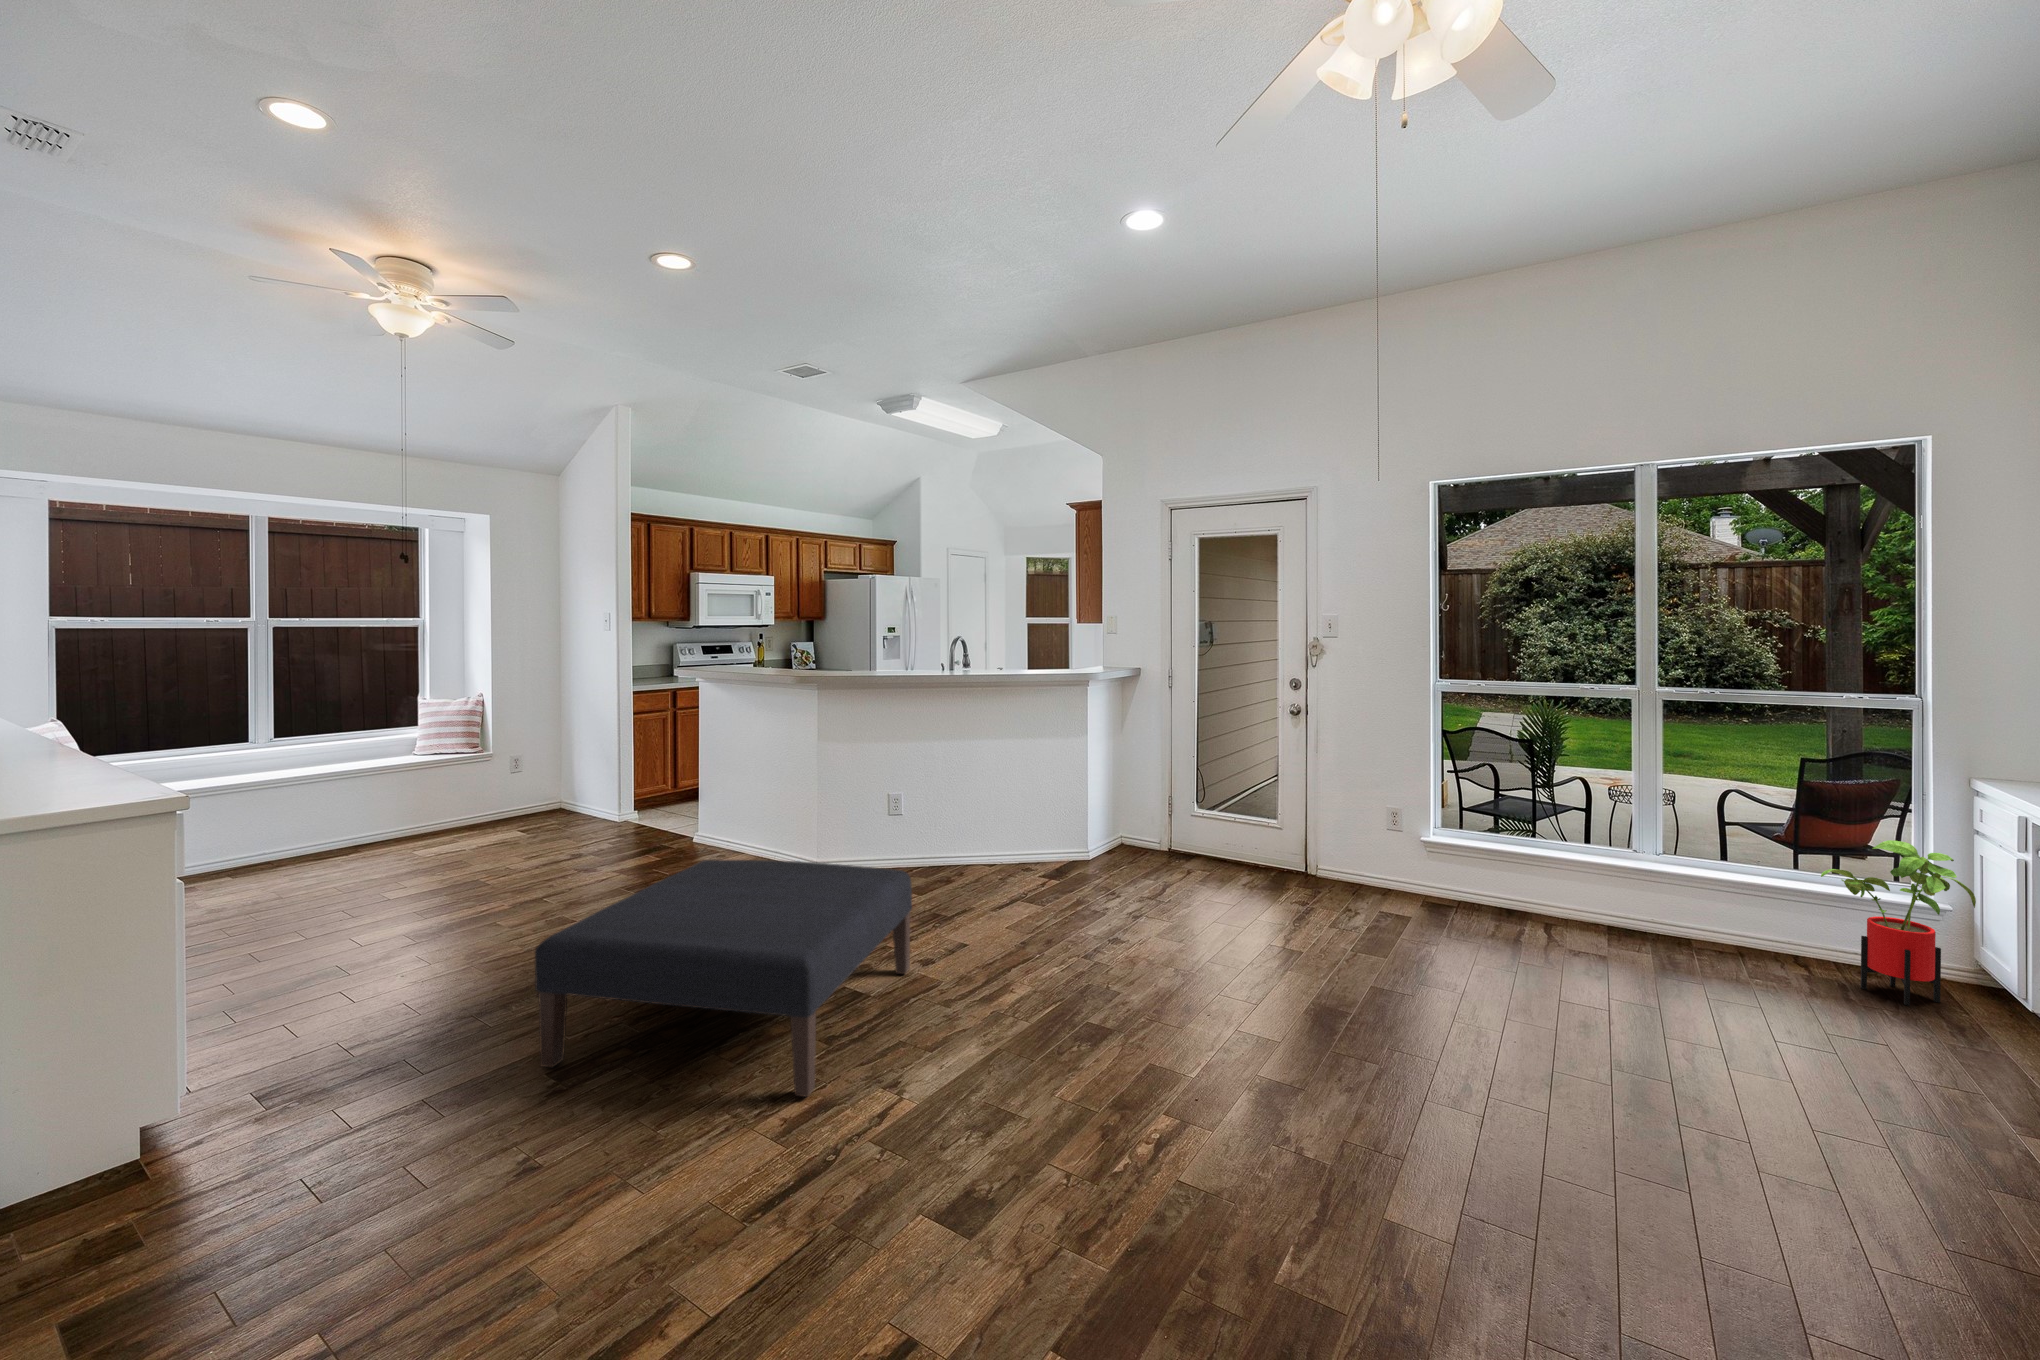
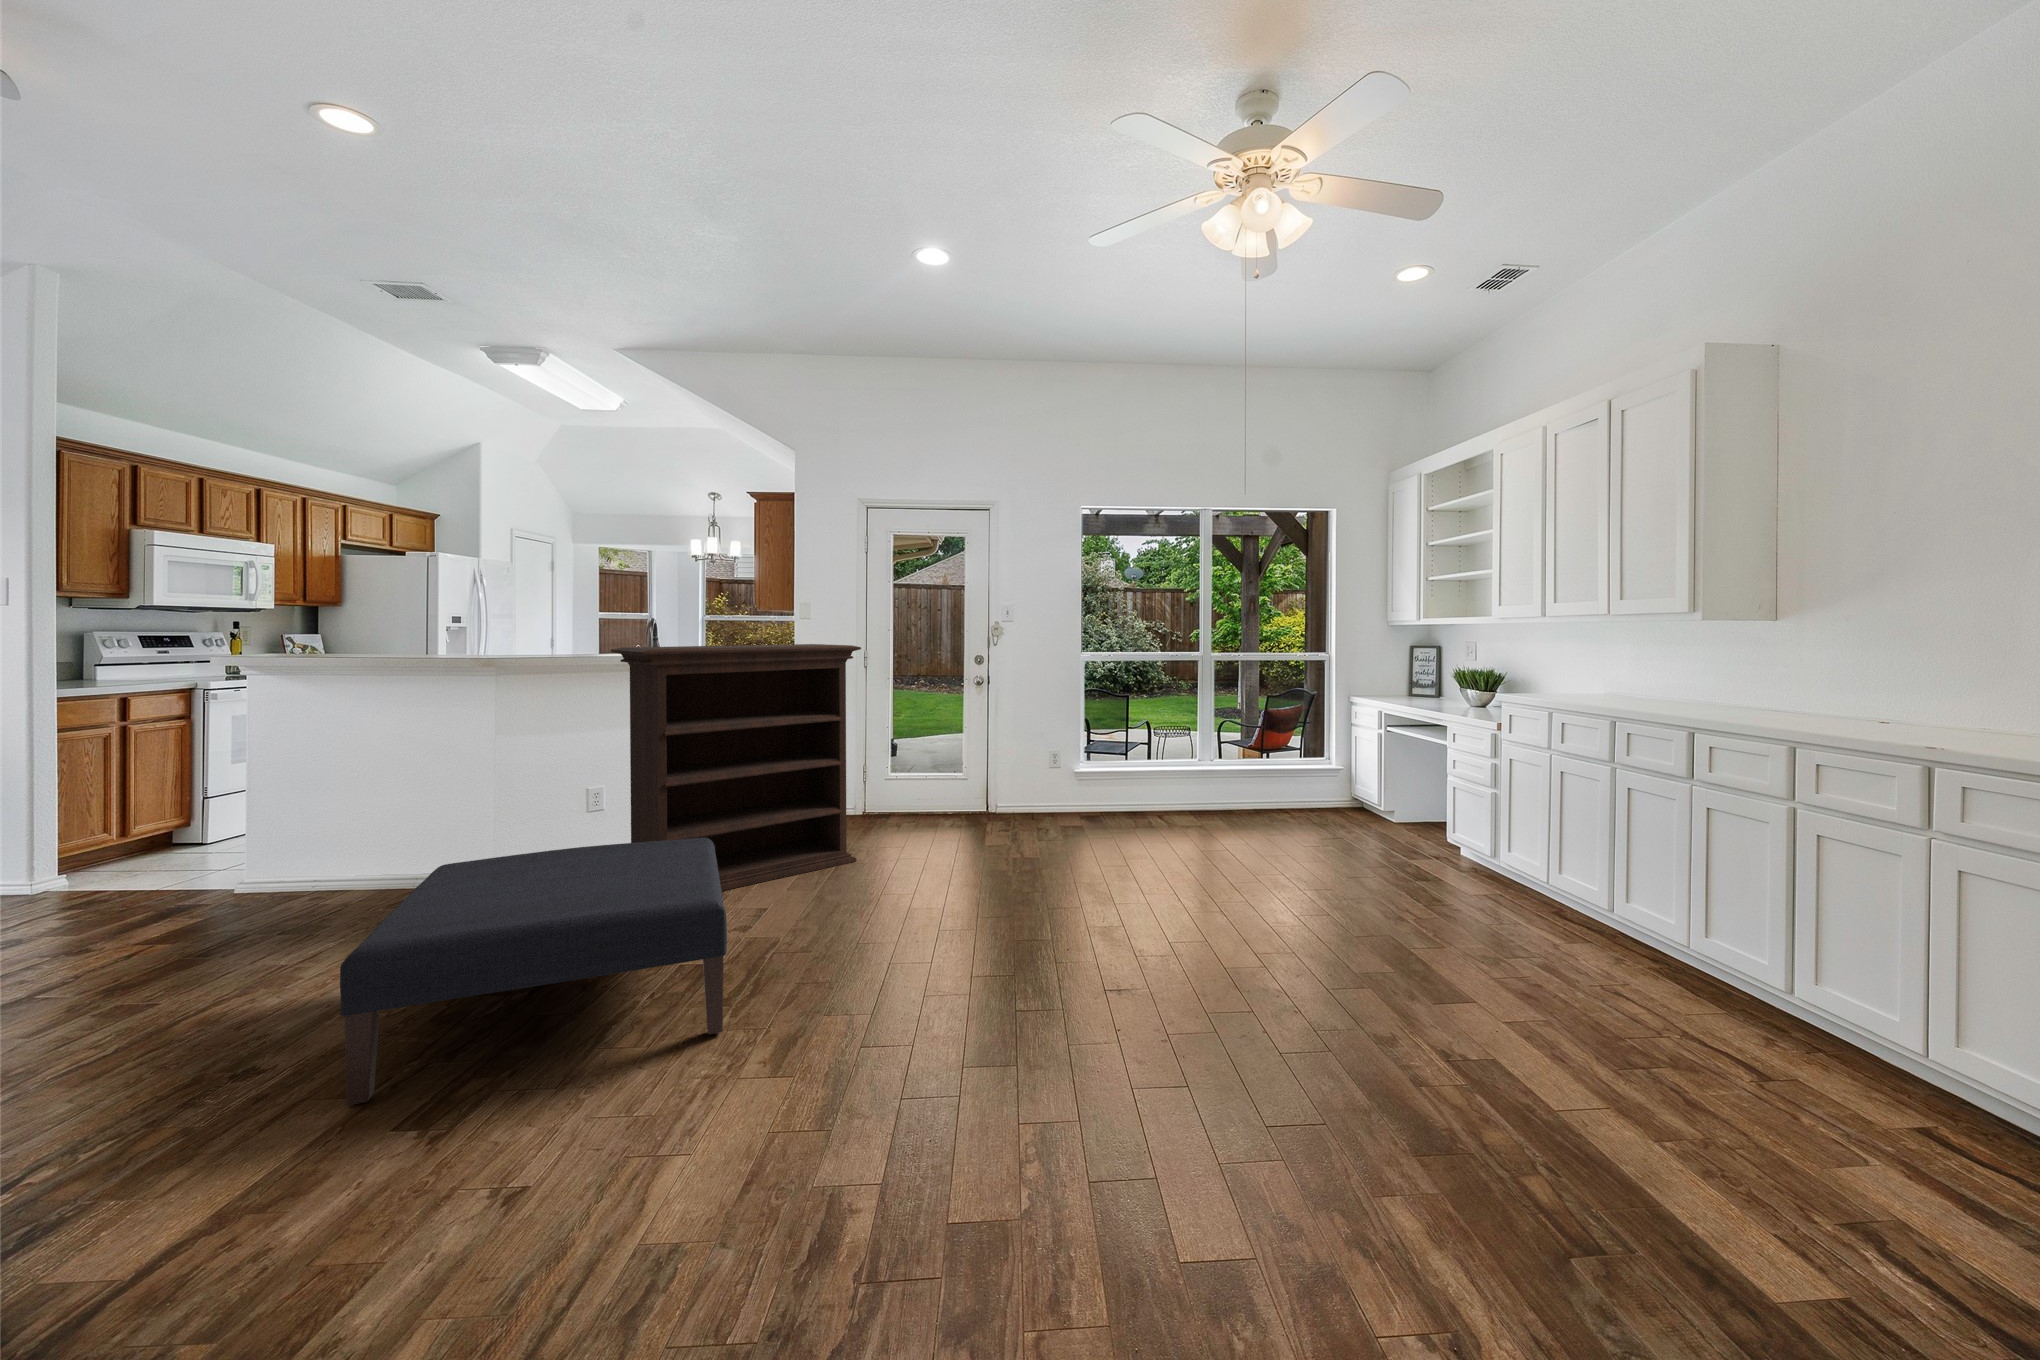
bookshelf: none [888,665,1117,921] -> present [611,644,861,891]
house plant: present [1821,840,1976,1006] -> none [1294,732,1355,824]

